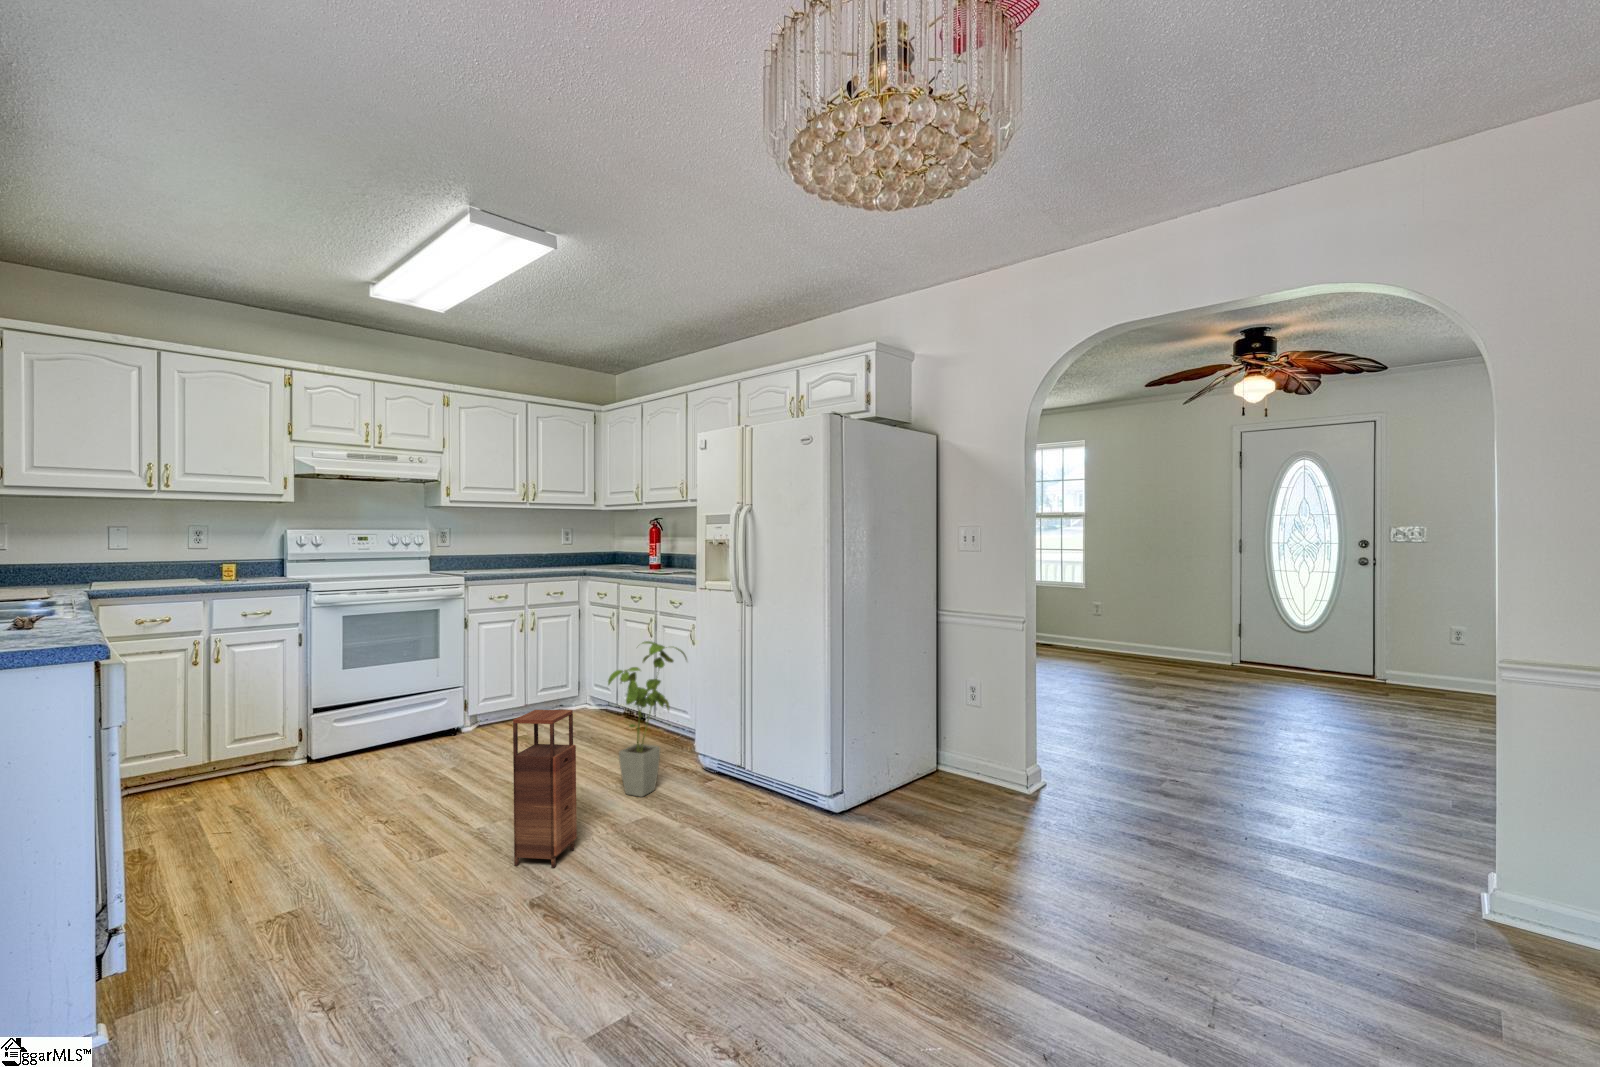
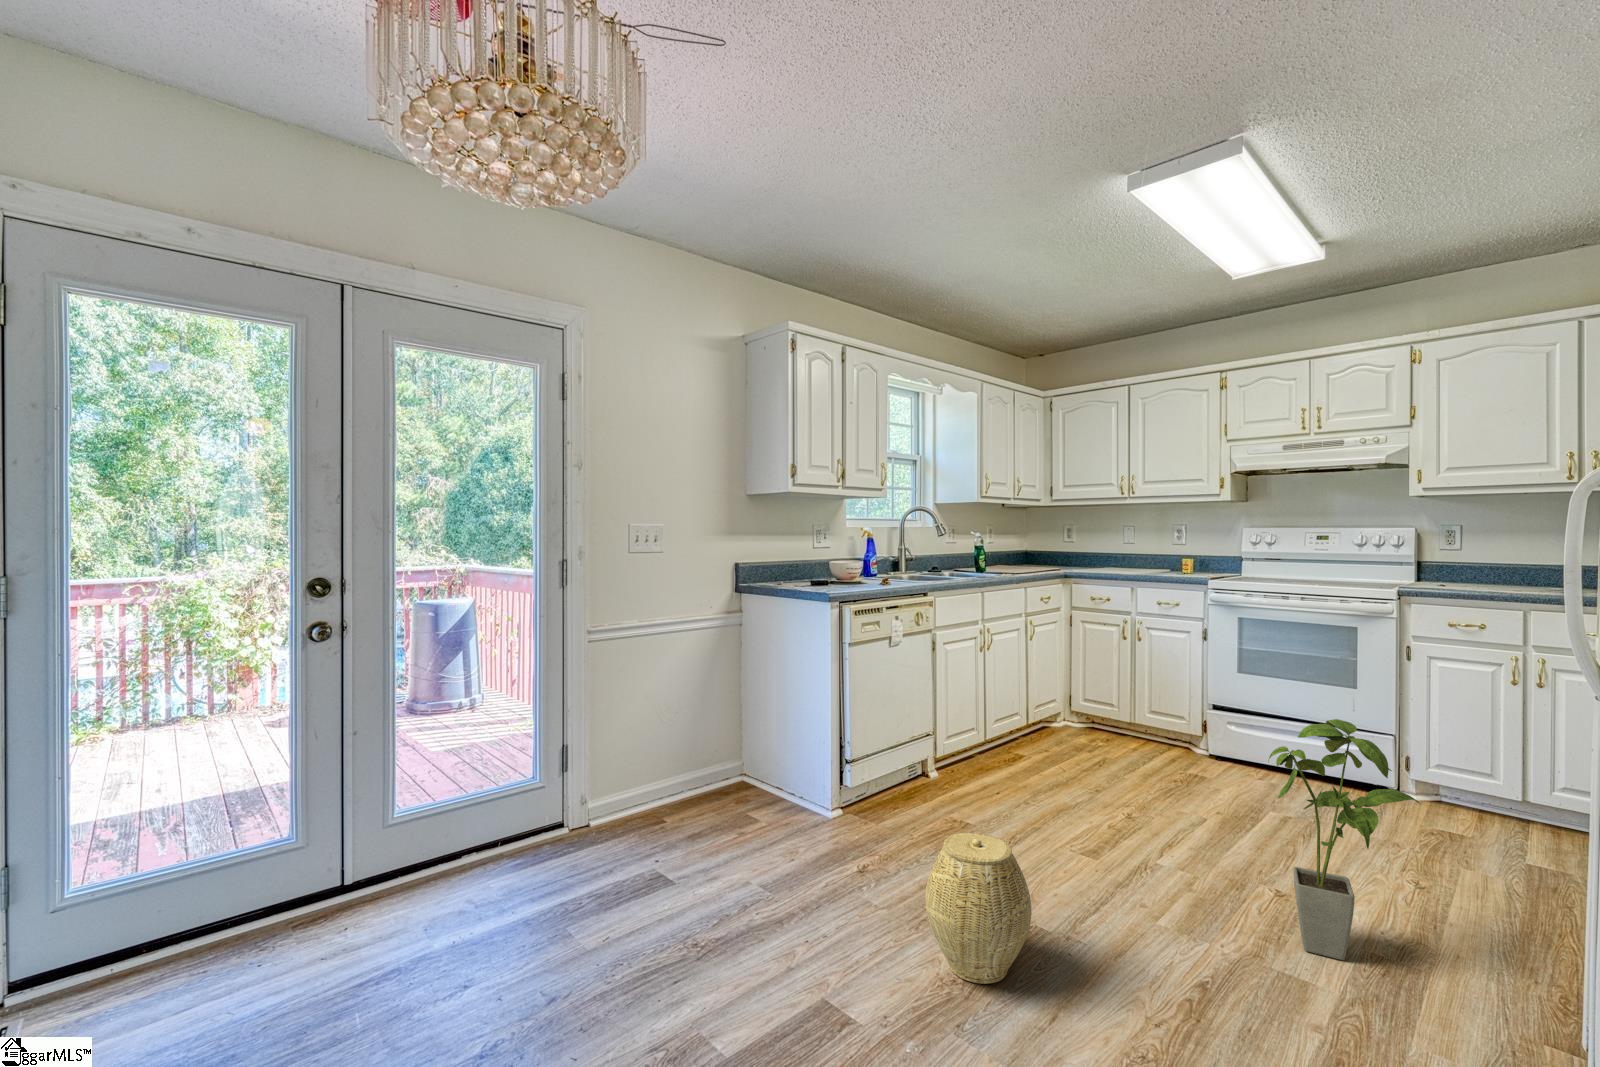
storage cabinet: present [513,710,577,868] -> none [1050,738,1104,916]
woven basket: none [581,789,678,924] -> present [925,833,1032,984]

